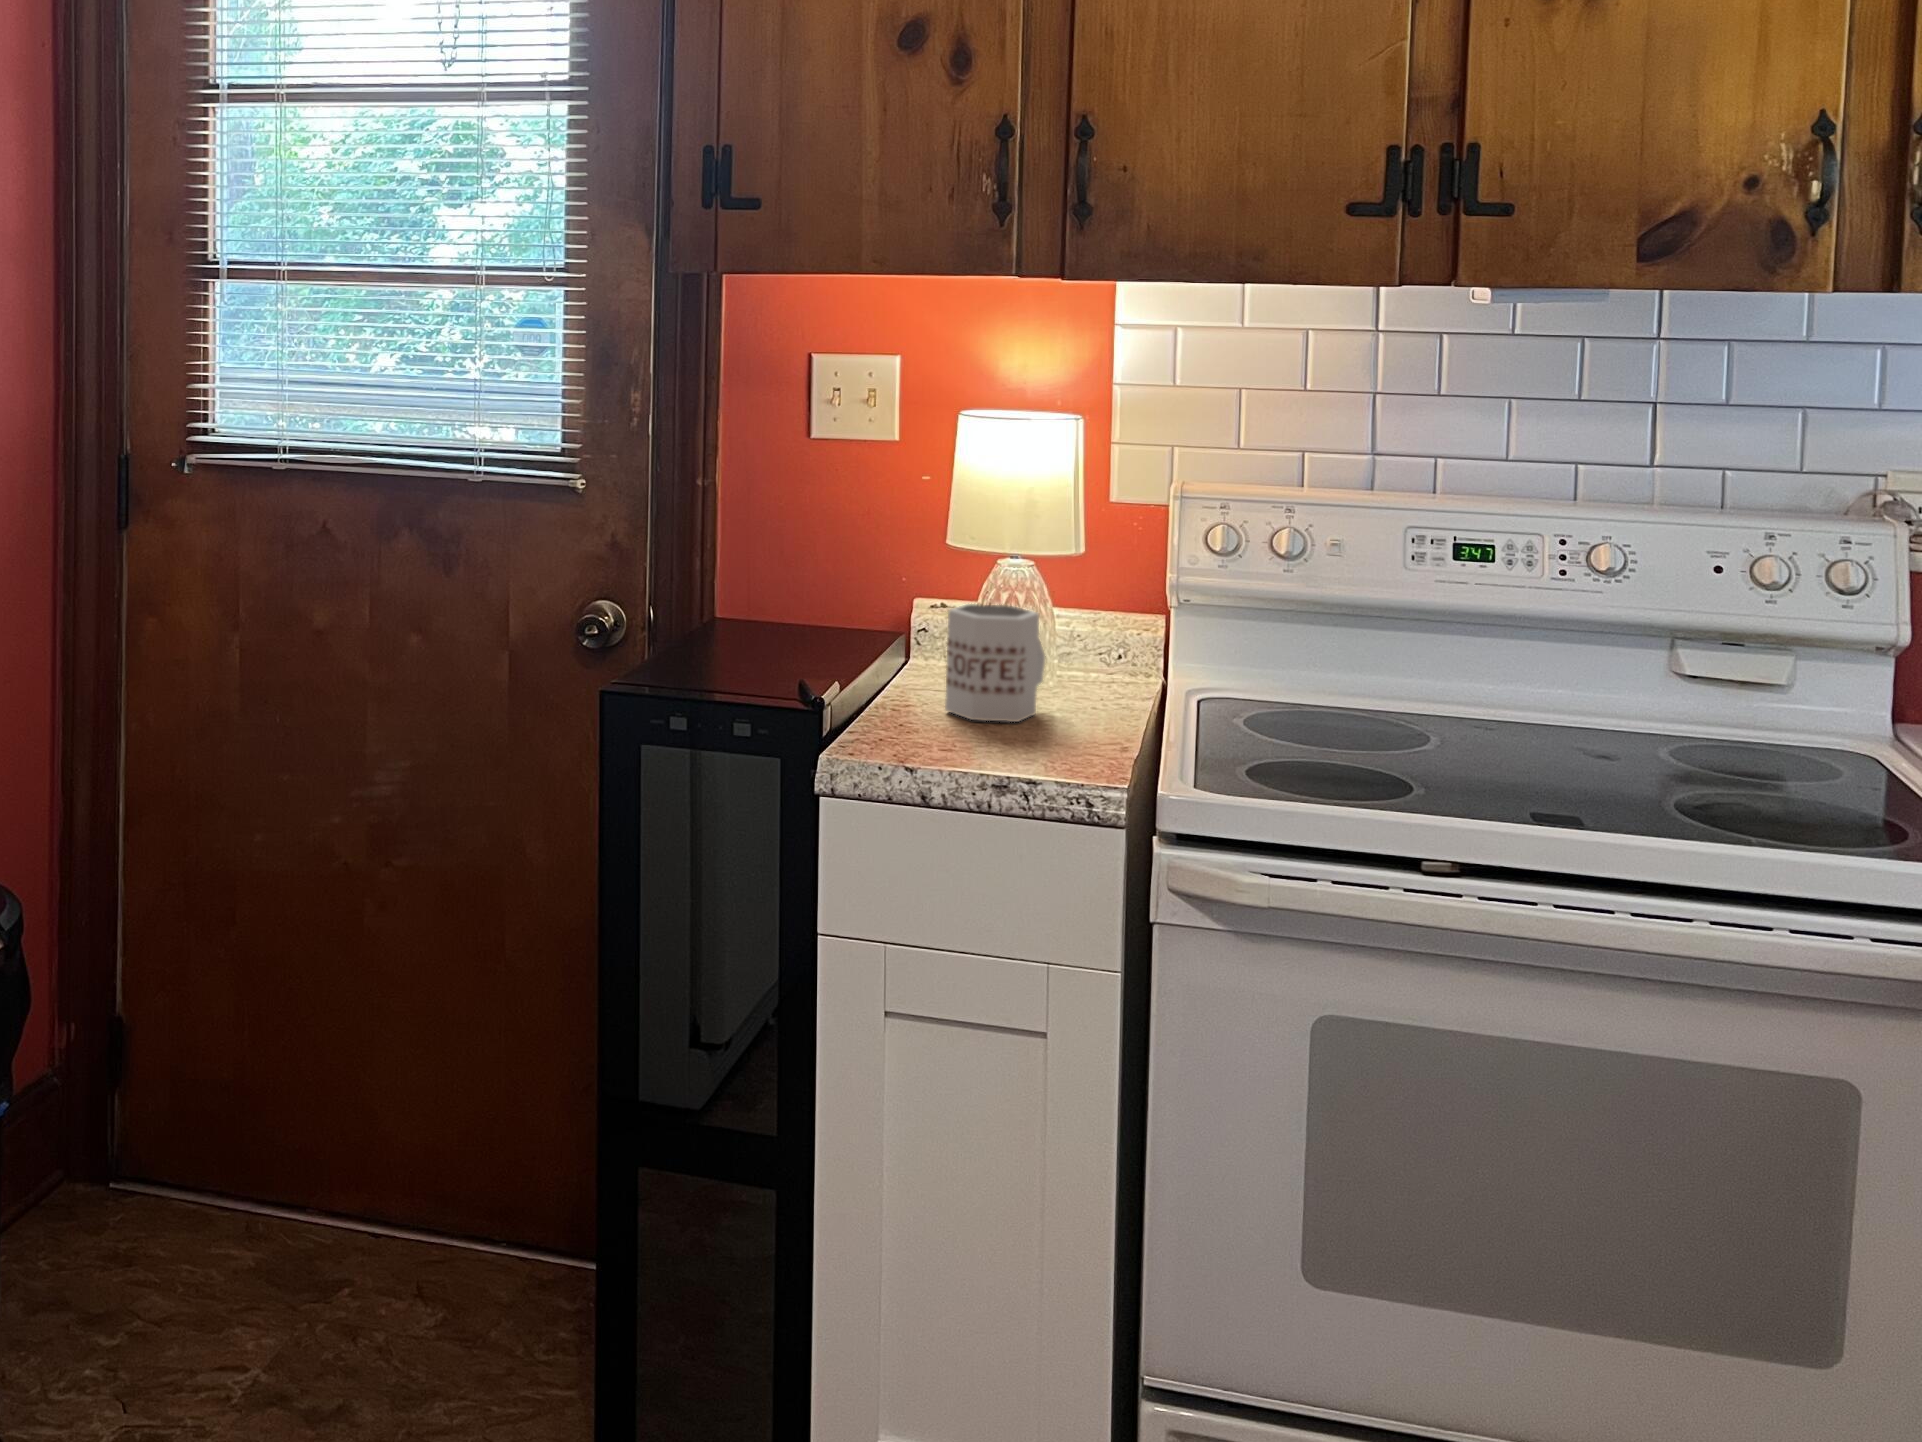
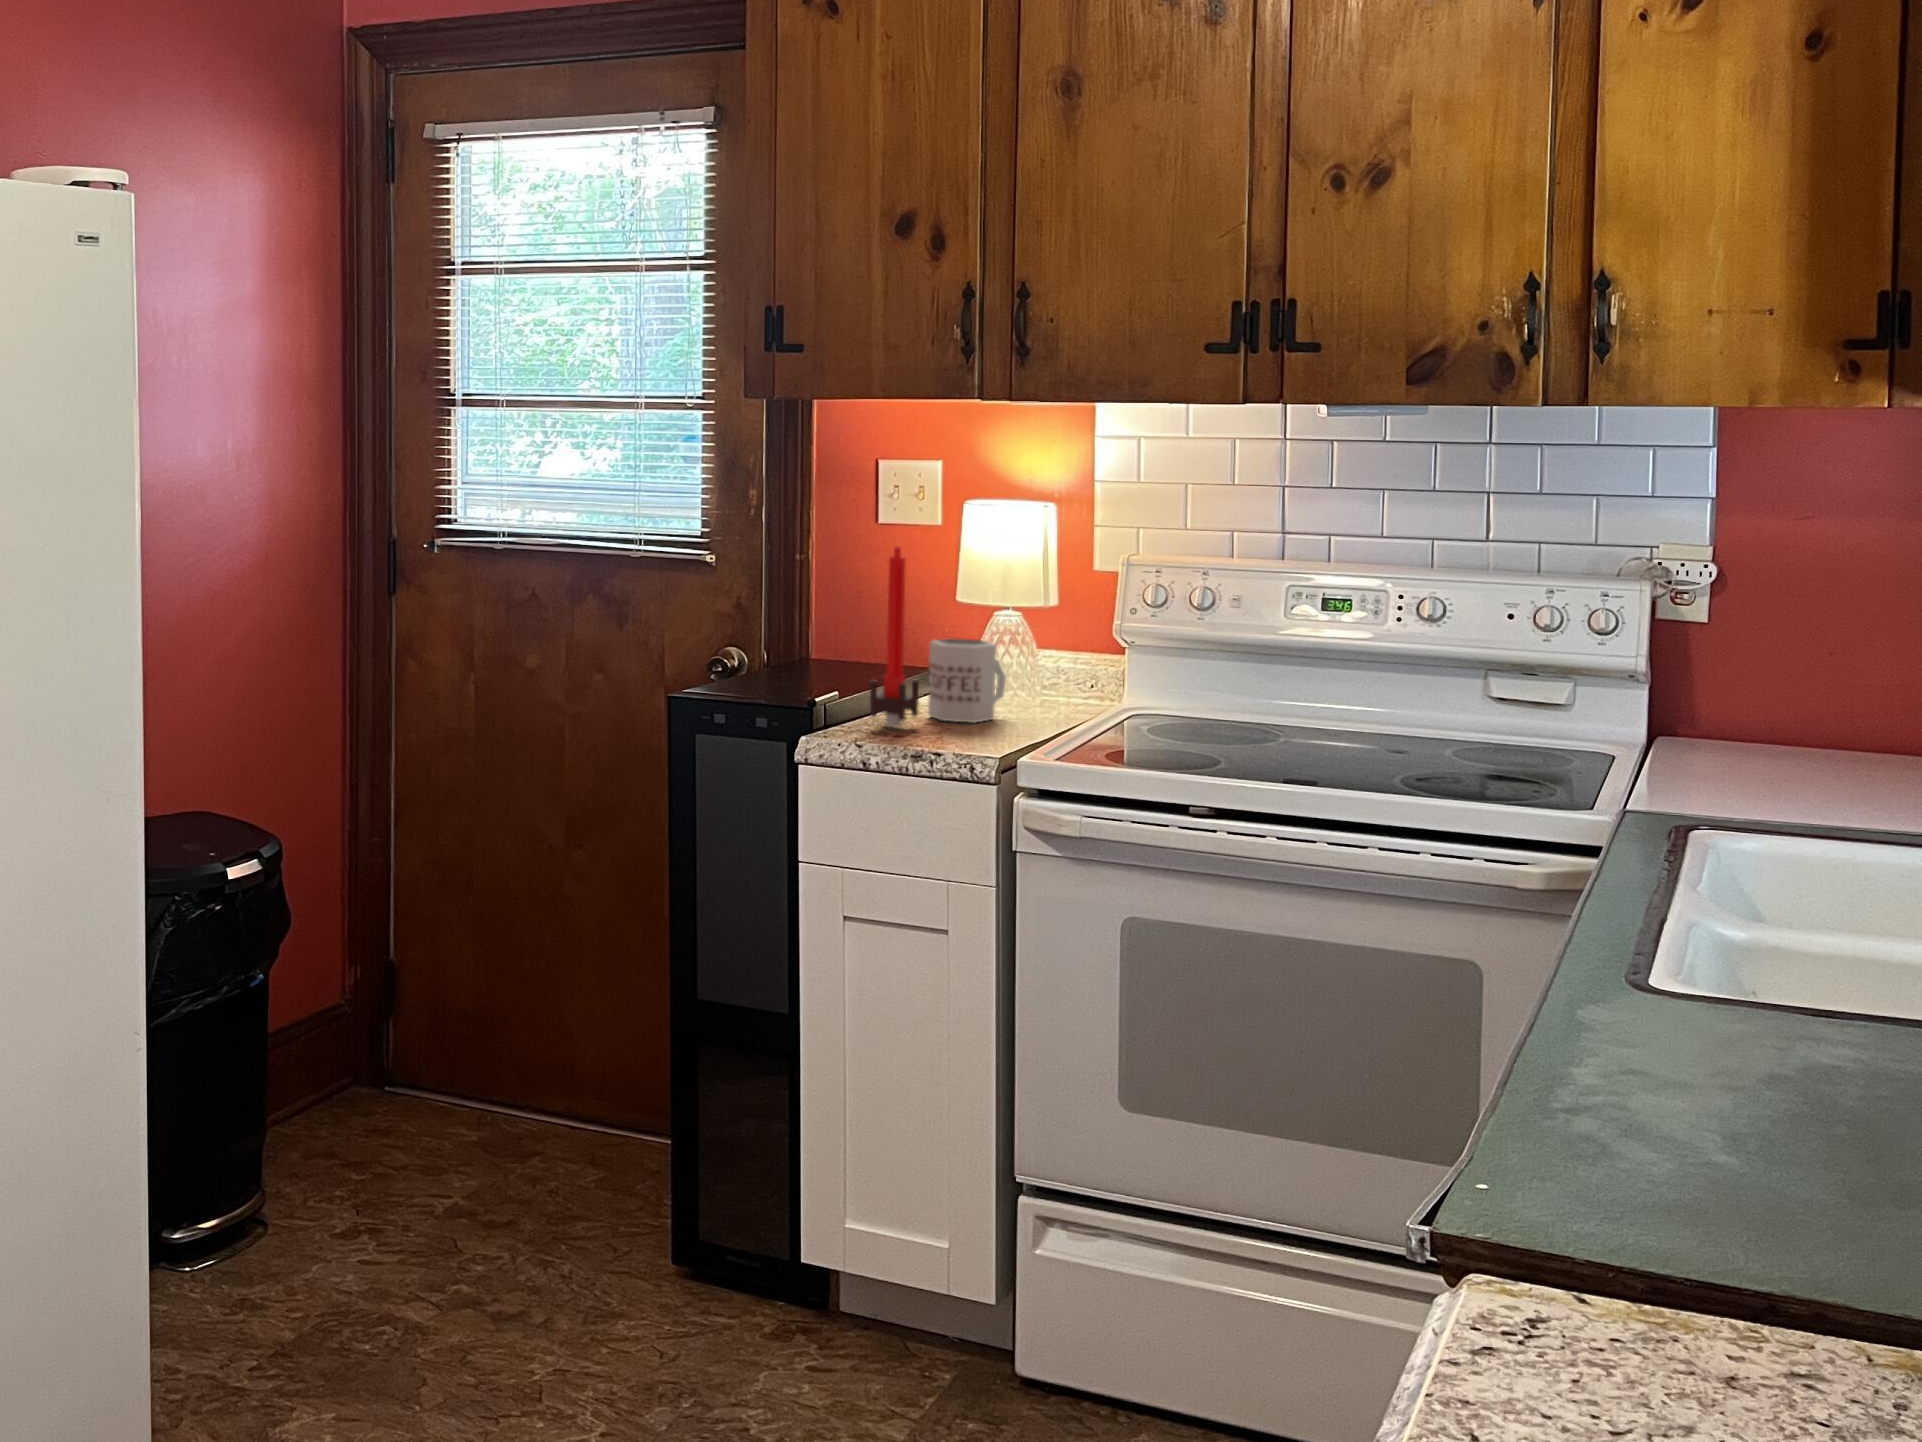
candle: none [889,485,951,735] -> present [870,546,919,727]

